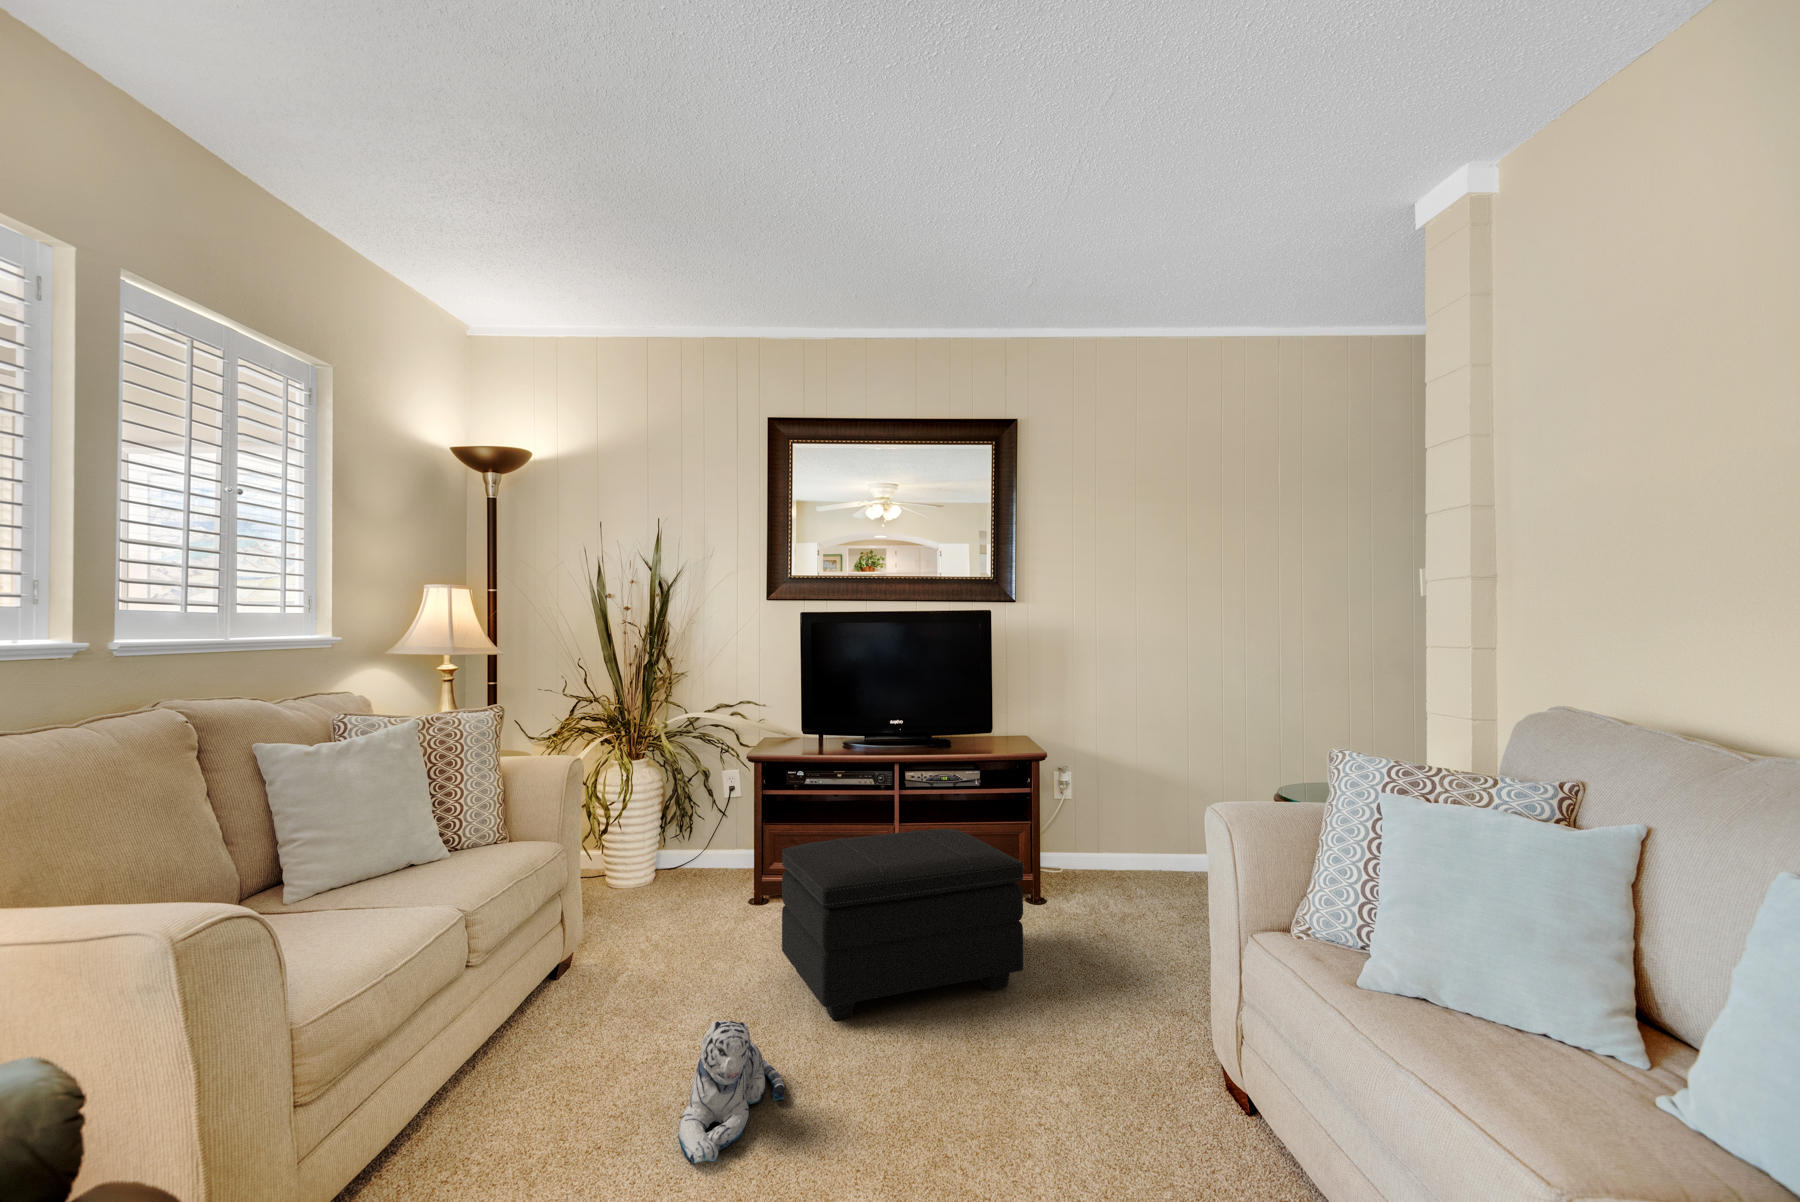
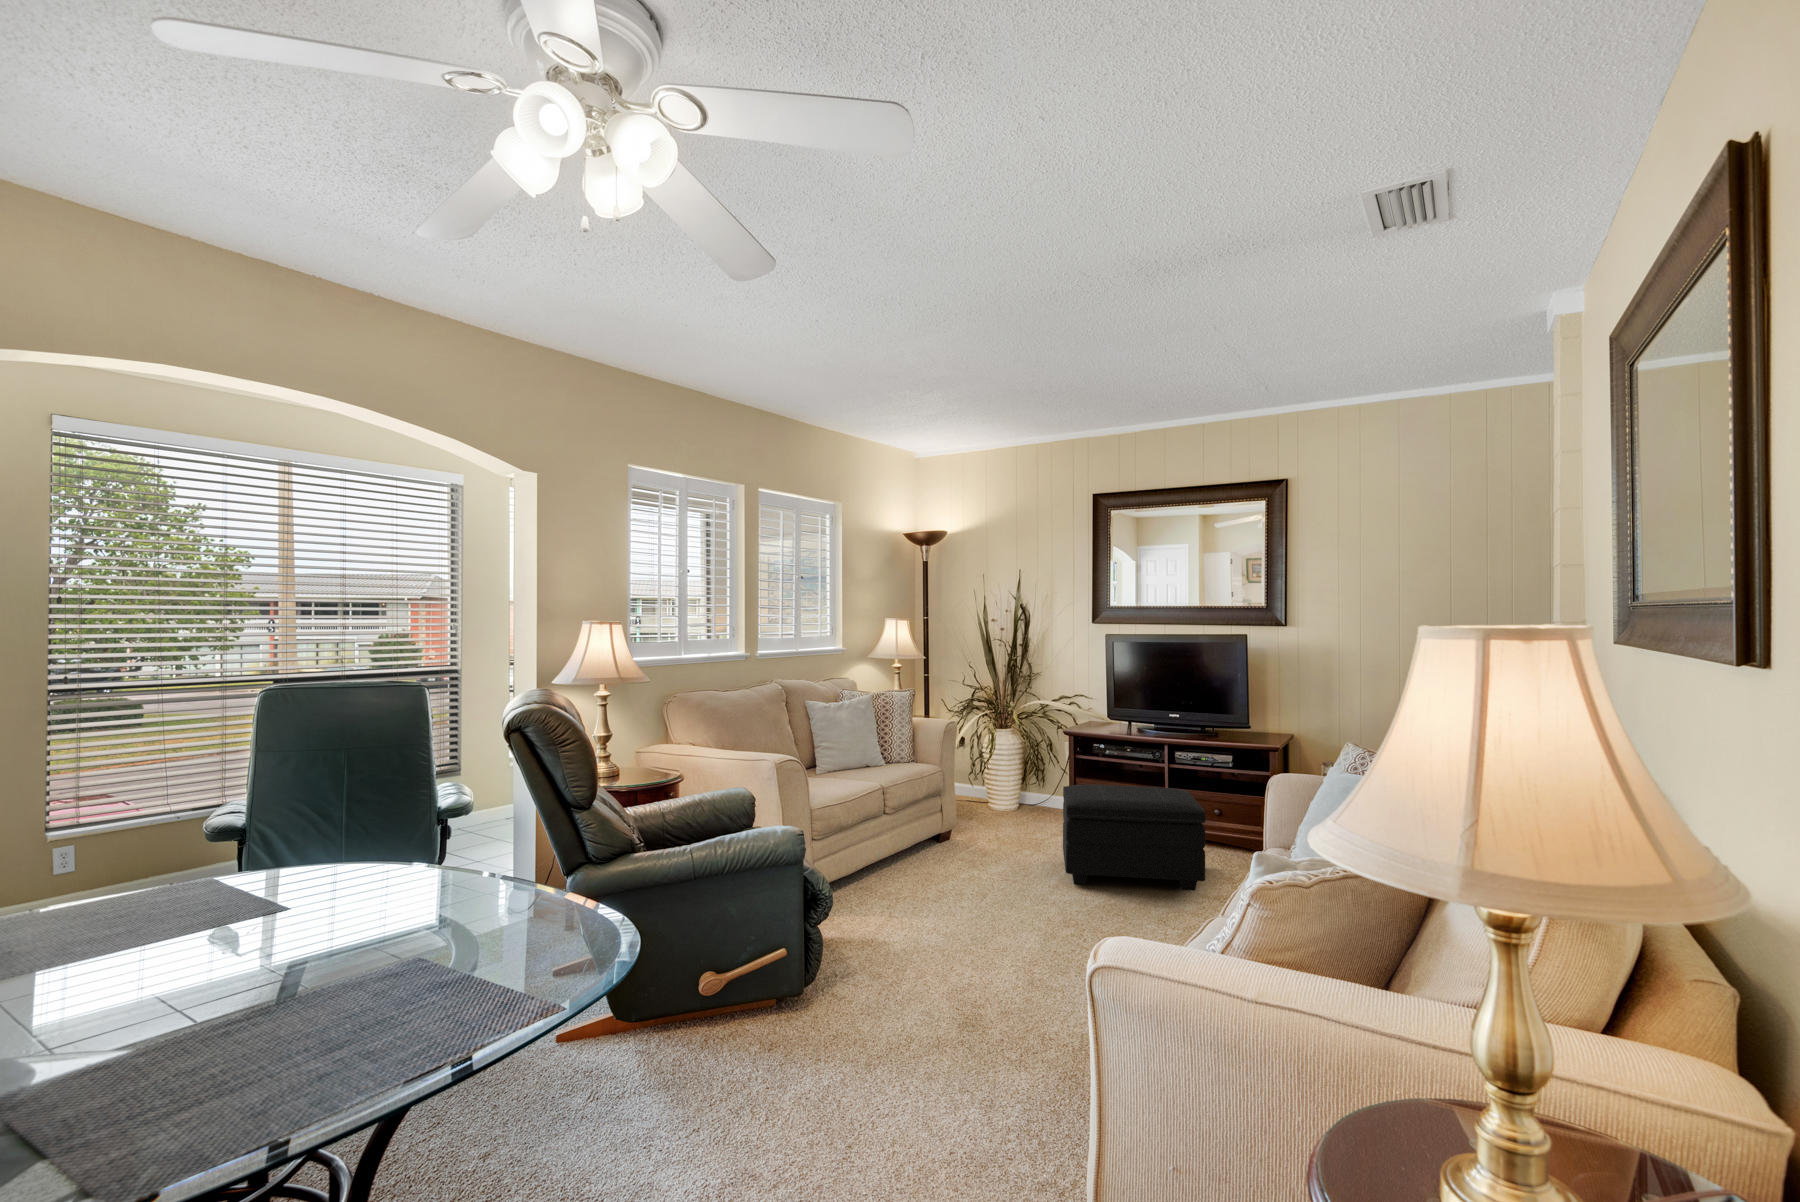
plush toy: present [678,1020,785,1165] -> none [966,854,1028,914]

